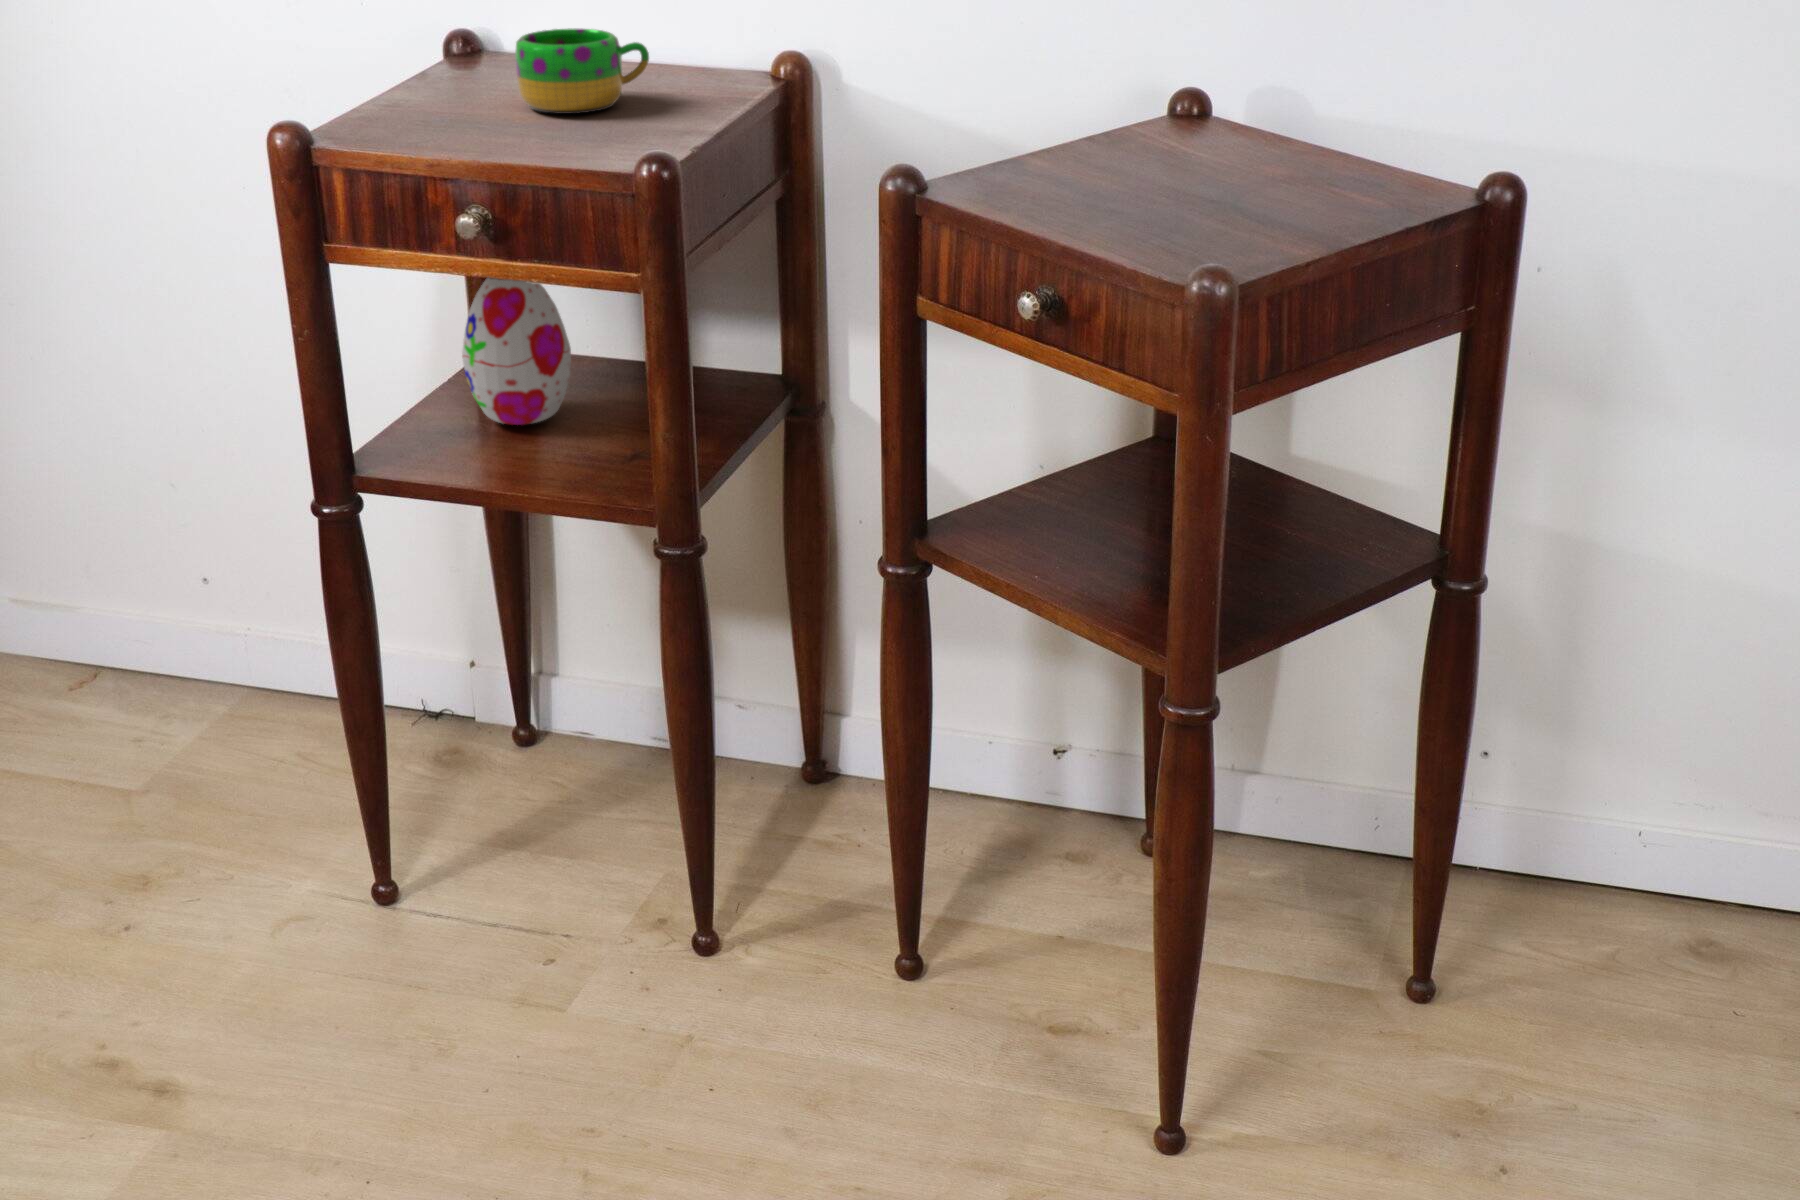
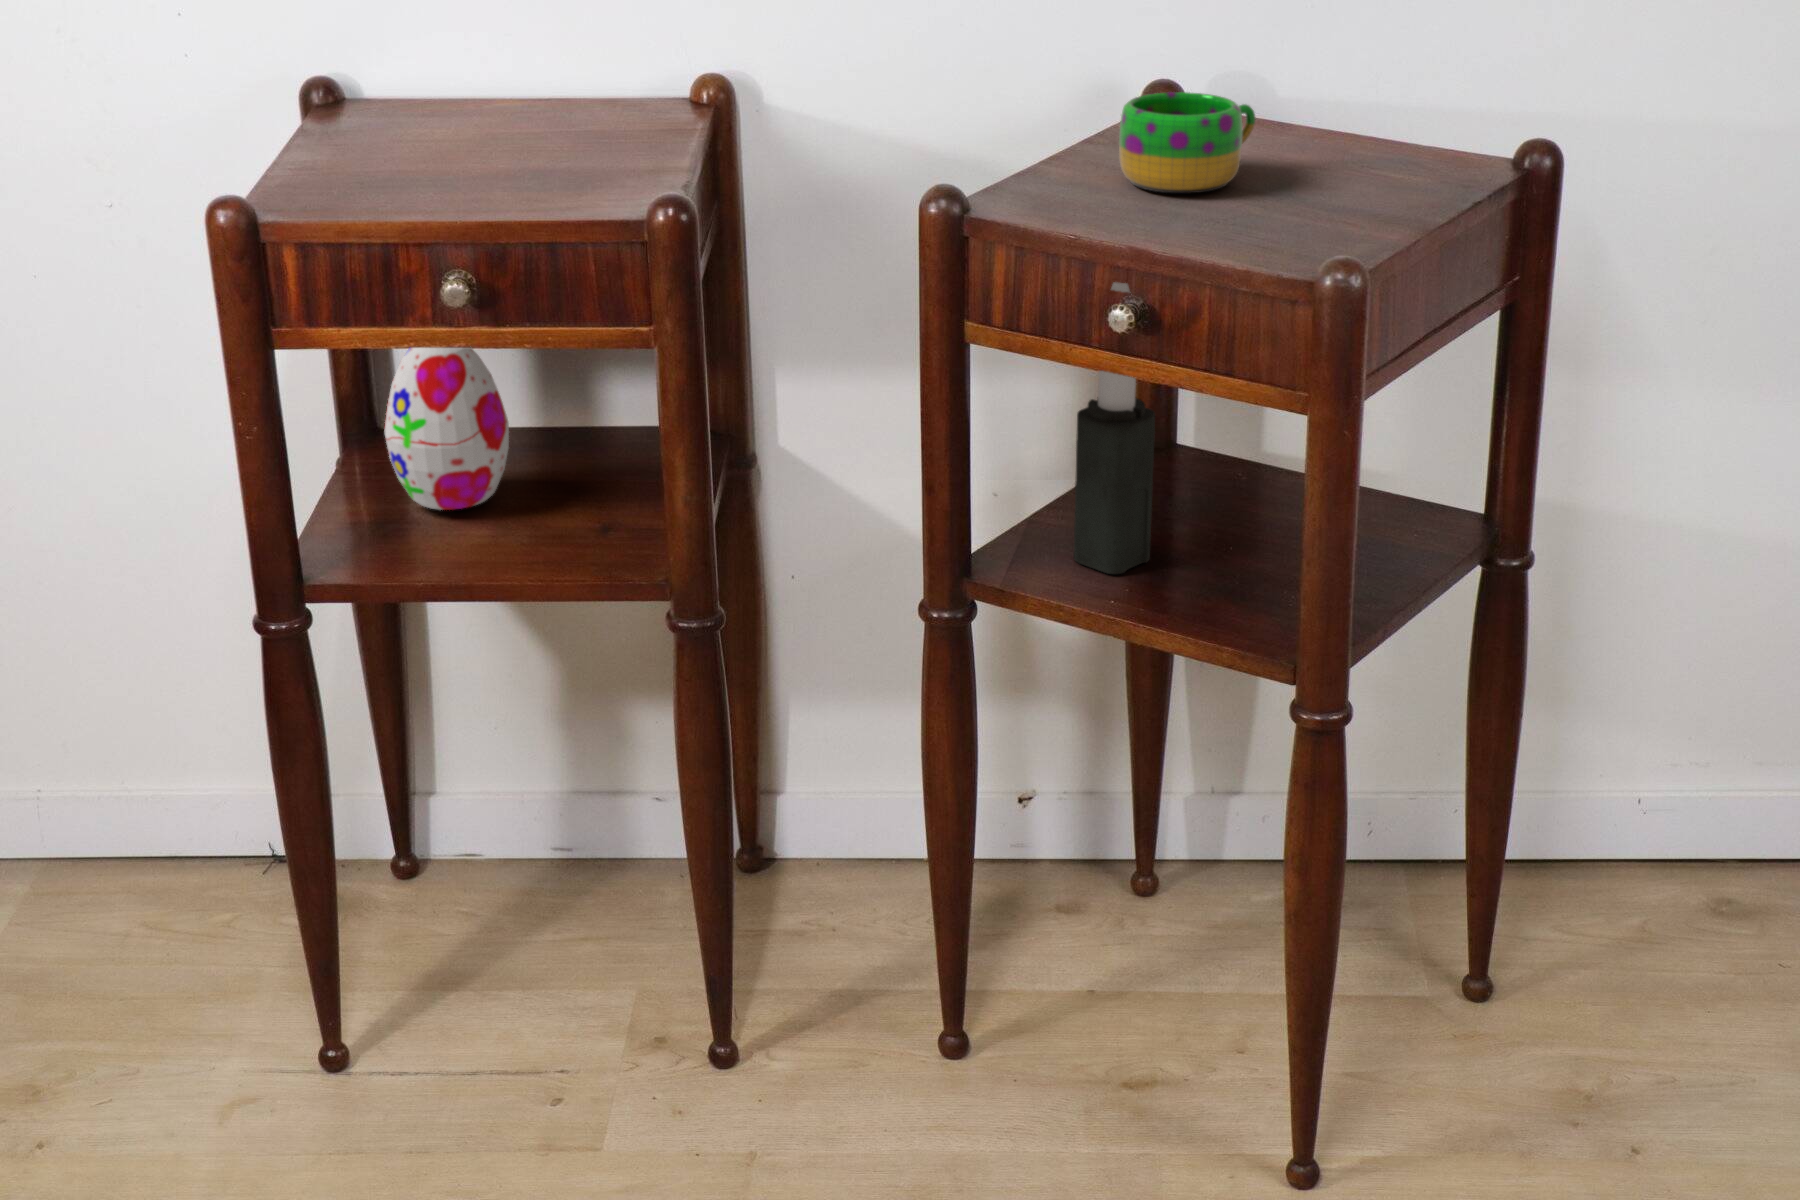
mug: present [515,29,649,114] -> present [1119,92,1255,193]
candle: none [1029,255,1106,550] -> present [1074,282,1155,574]

